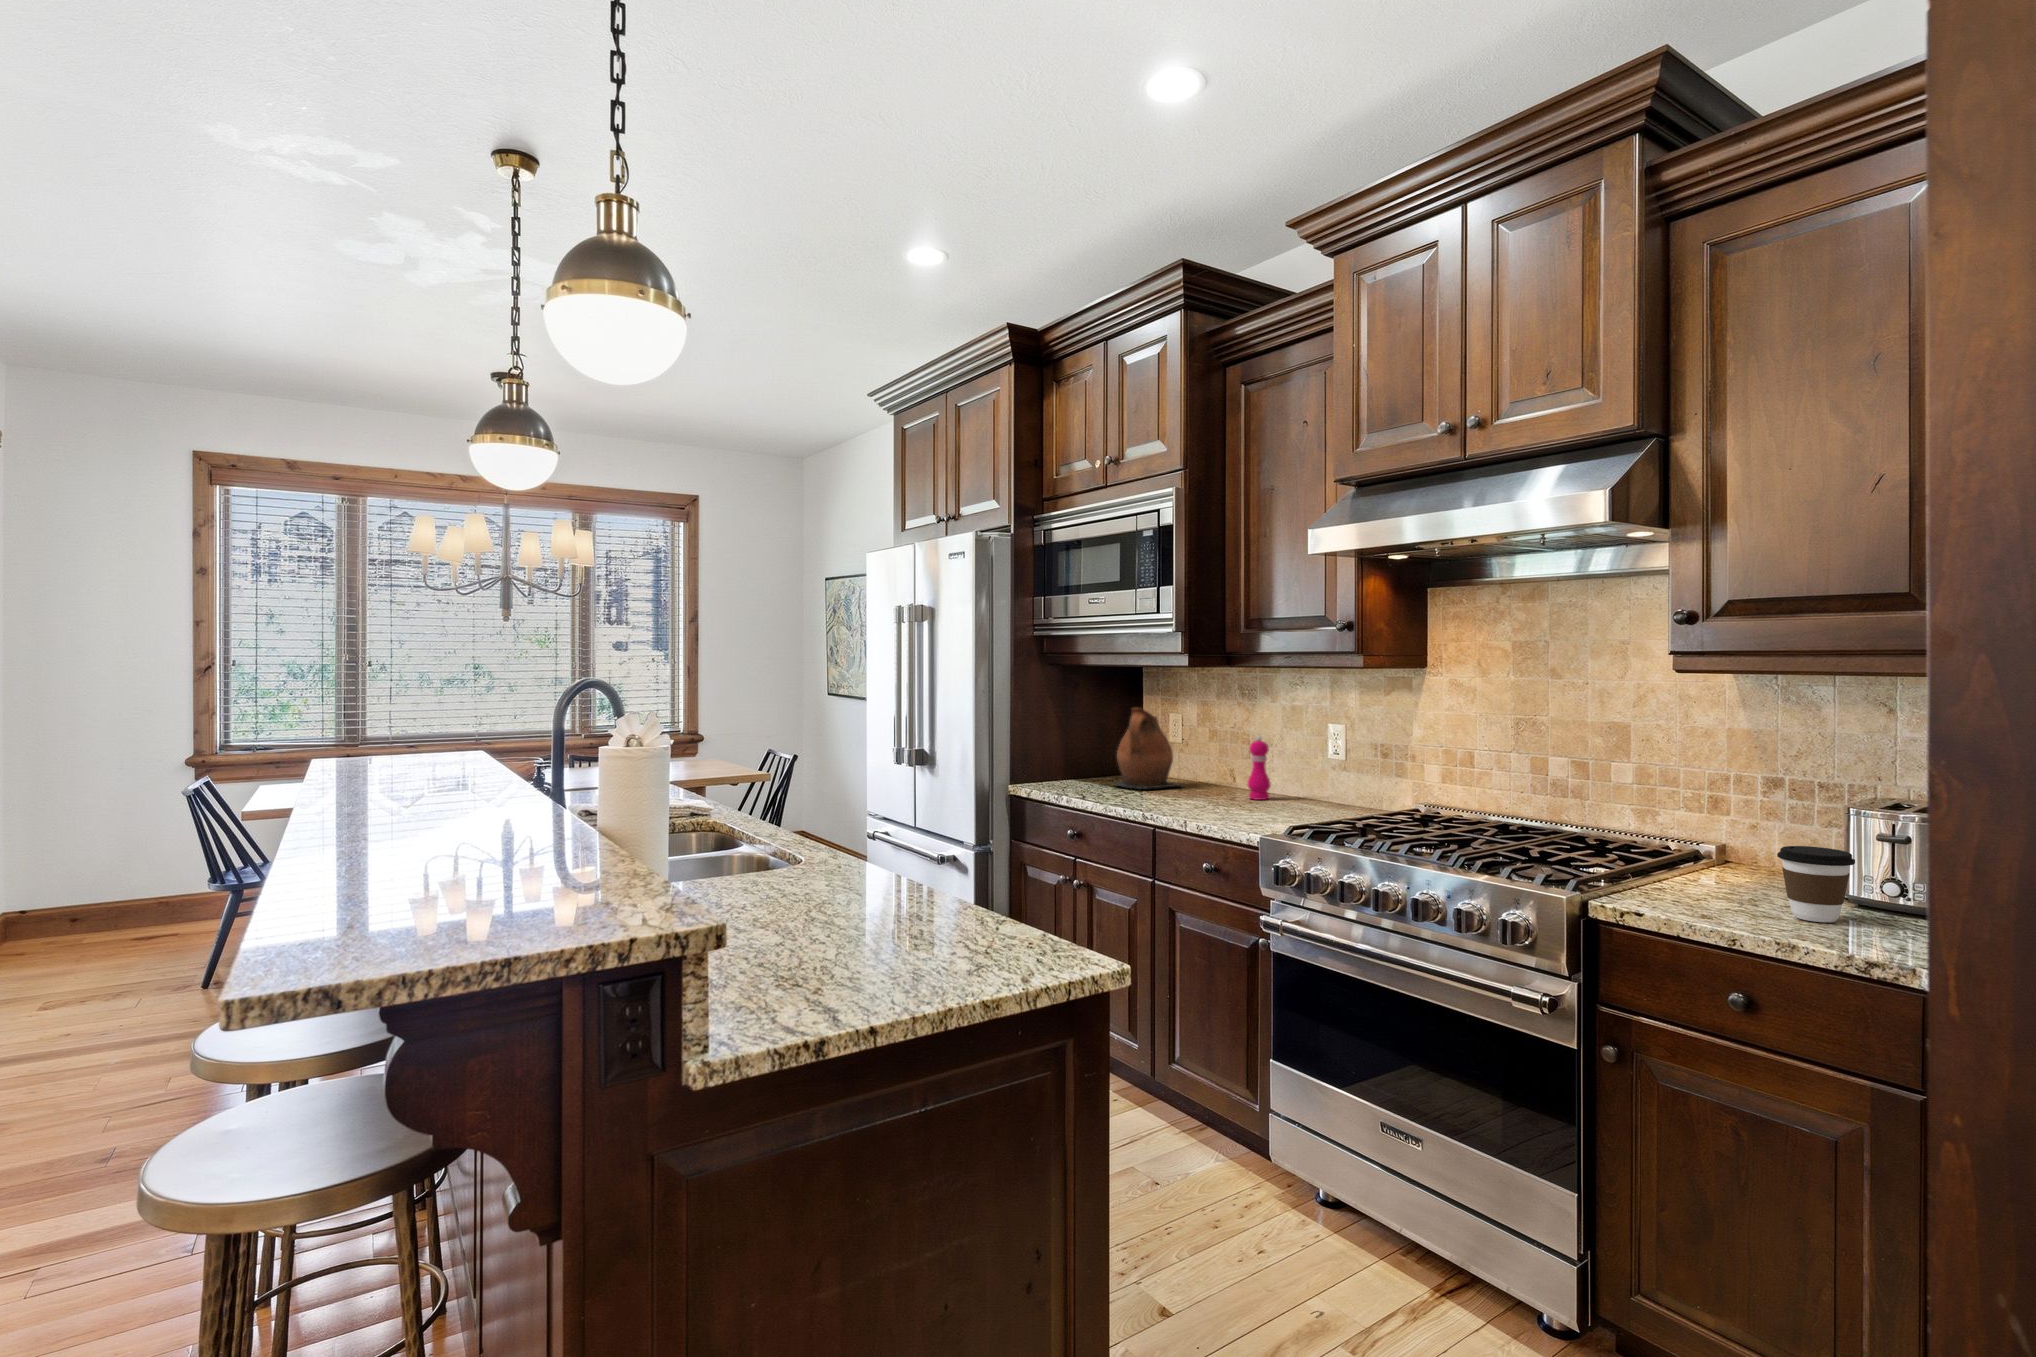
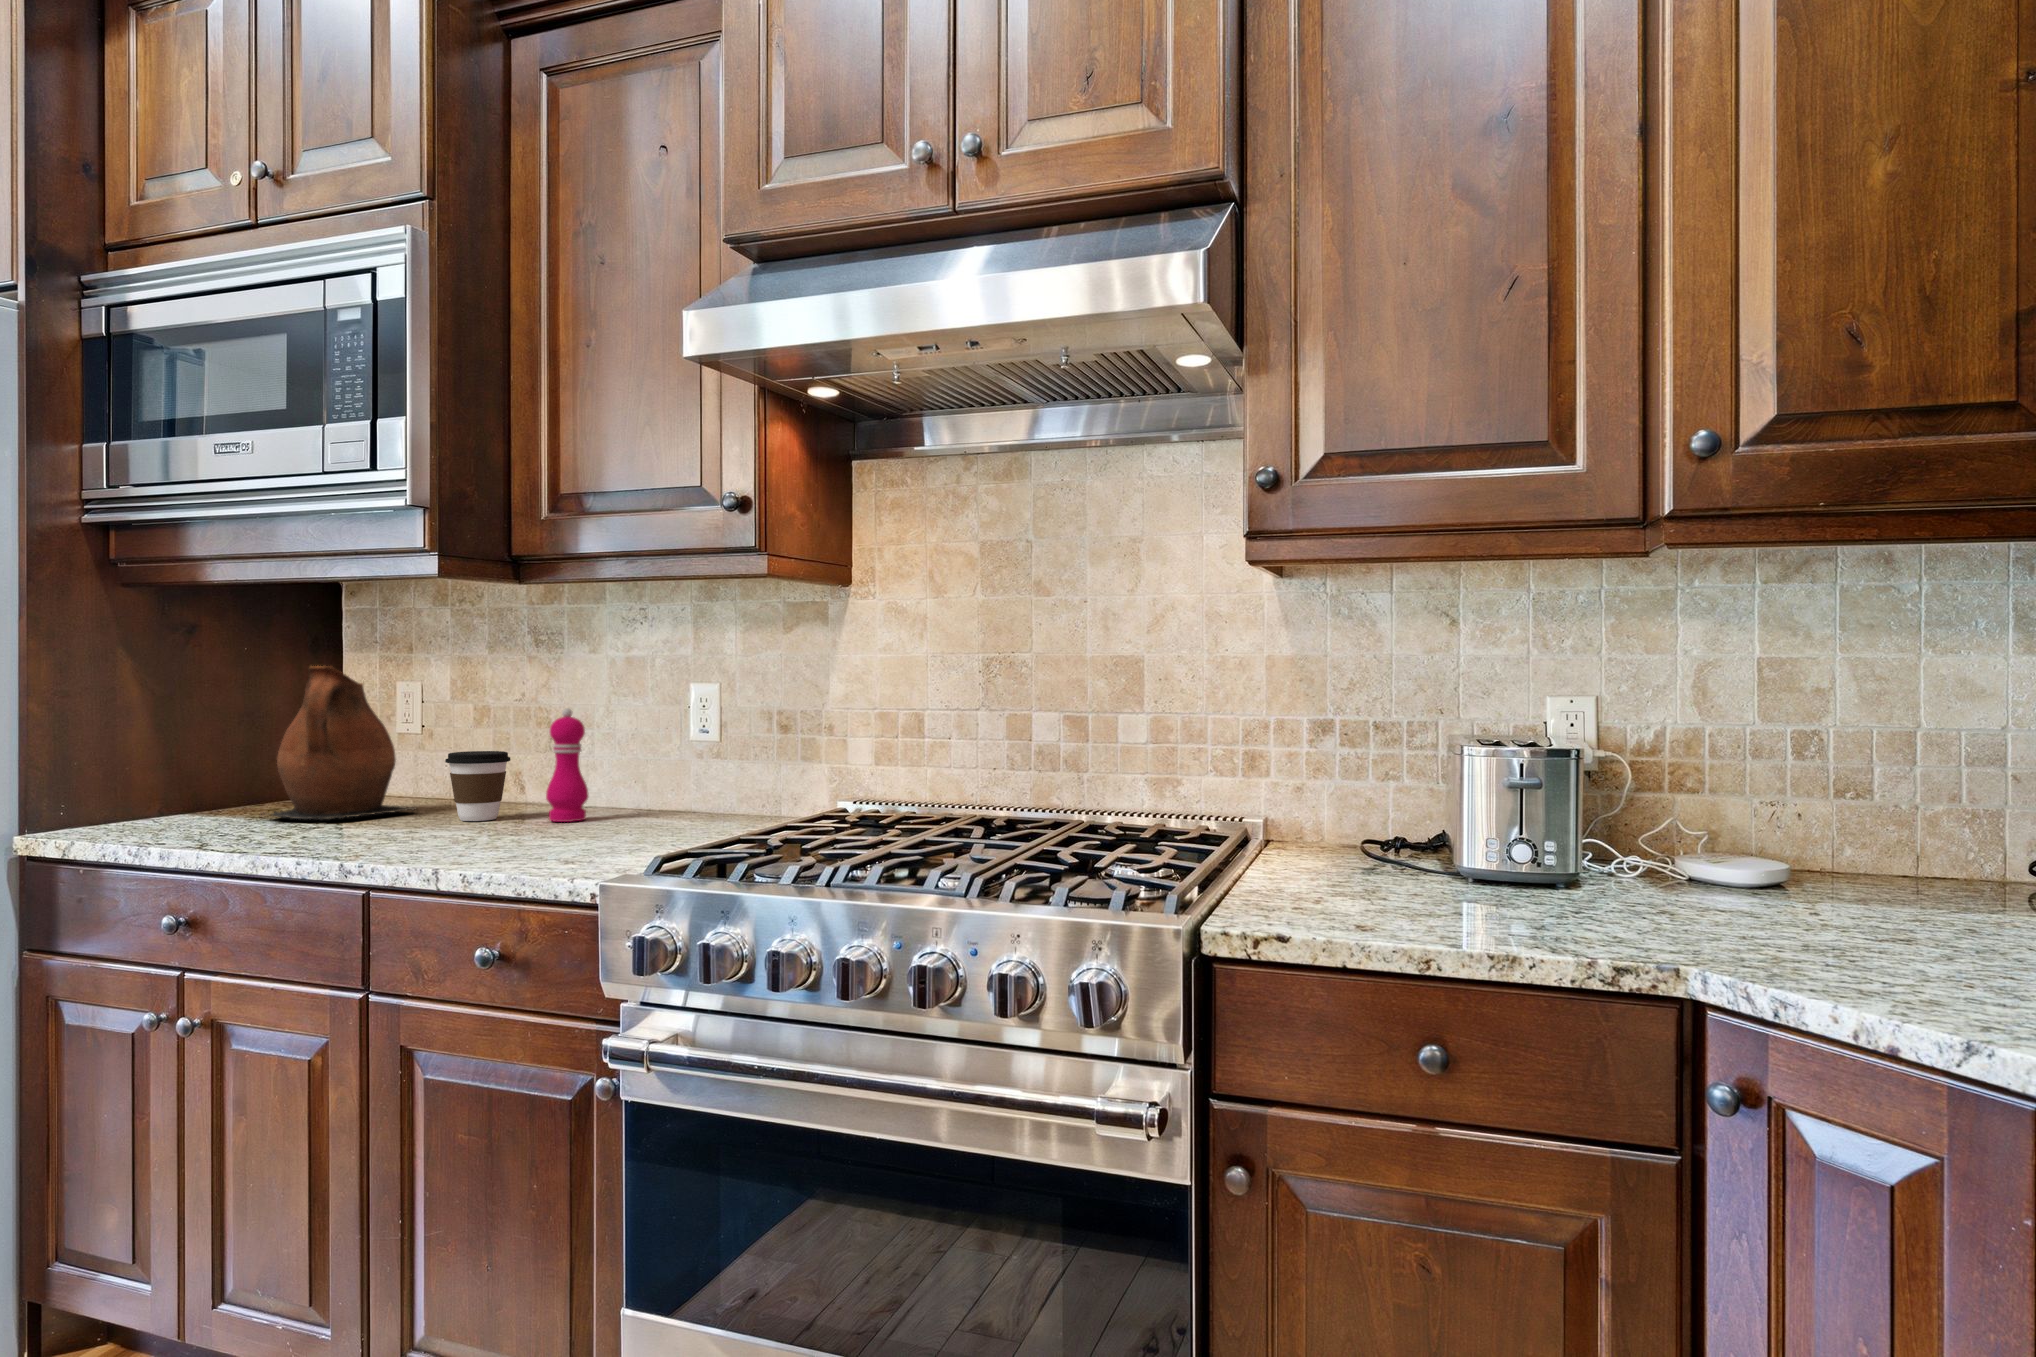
coffee cup: present [1777,846,1855,922] -> present [445,751,510,821]

